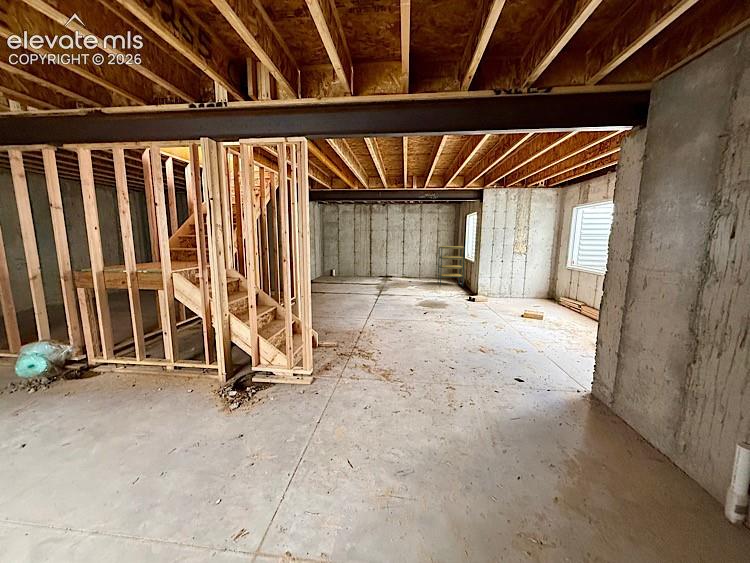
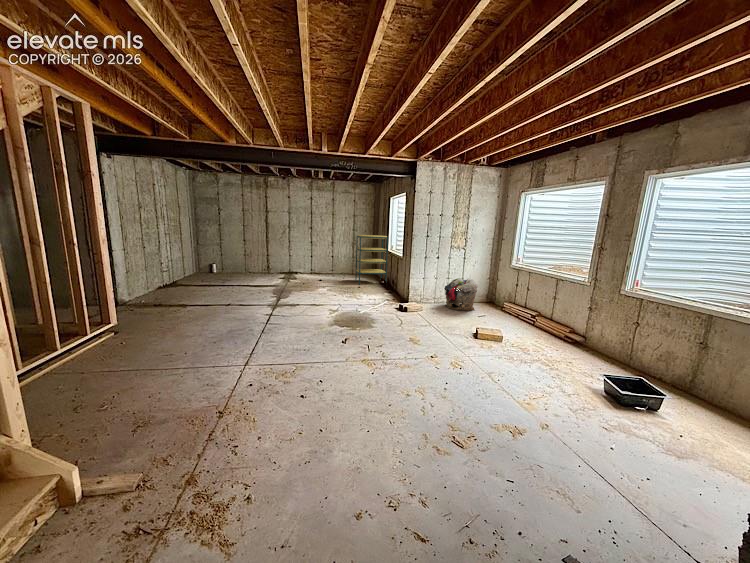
laundry basket: none [508,278,537,304] -> present [444,278,478,311]

